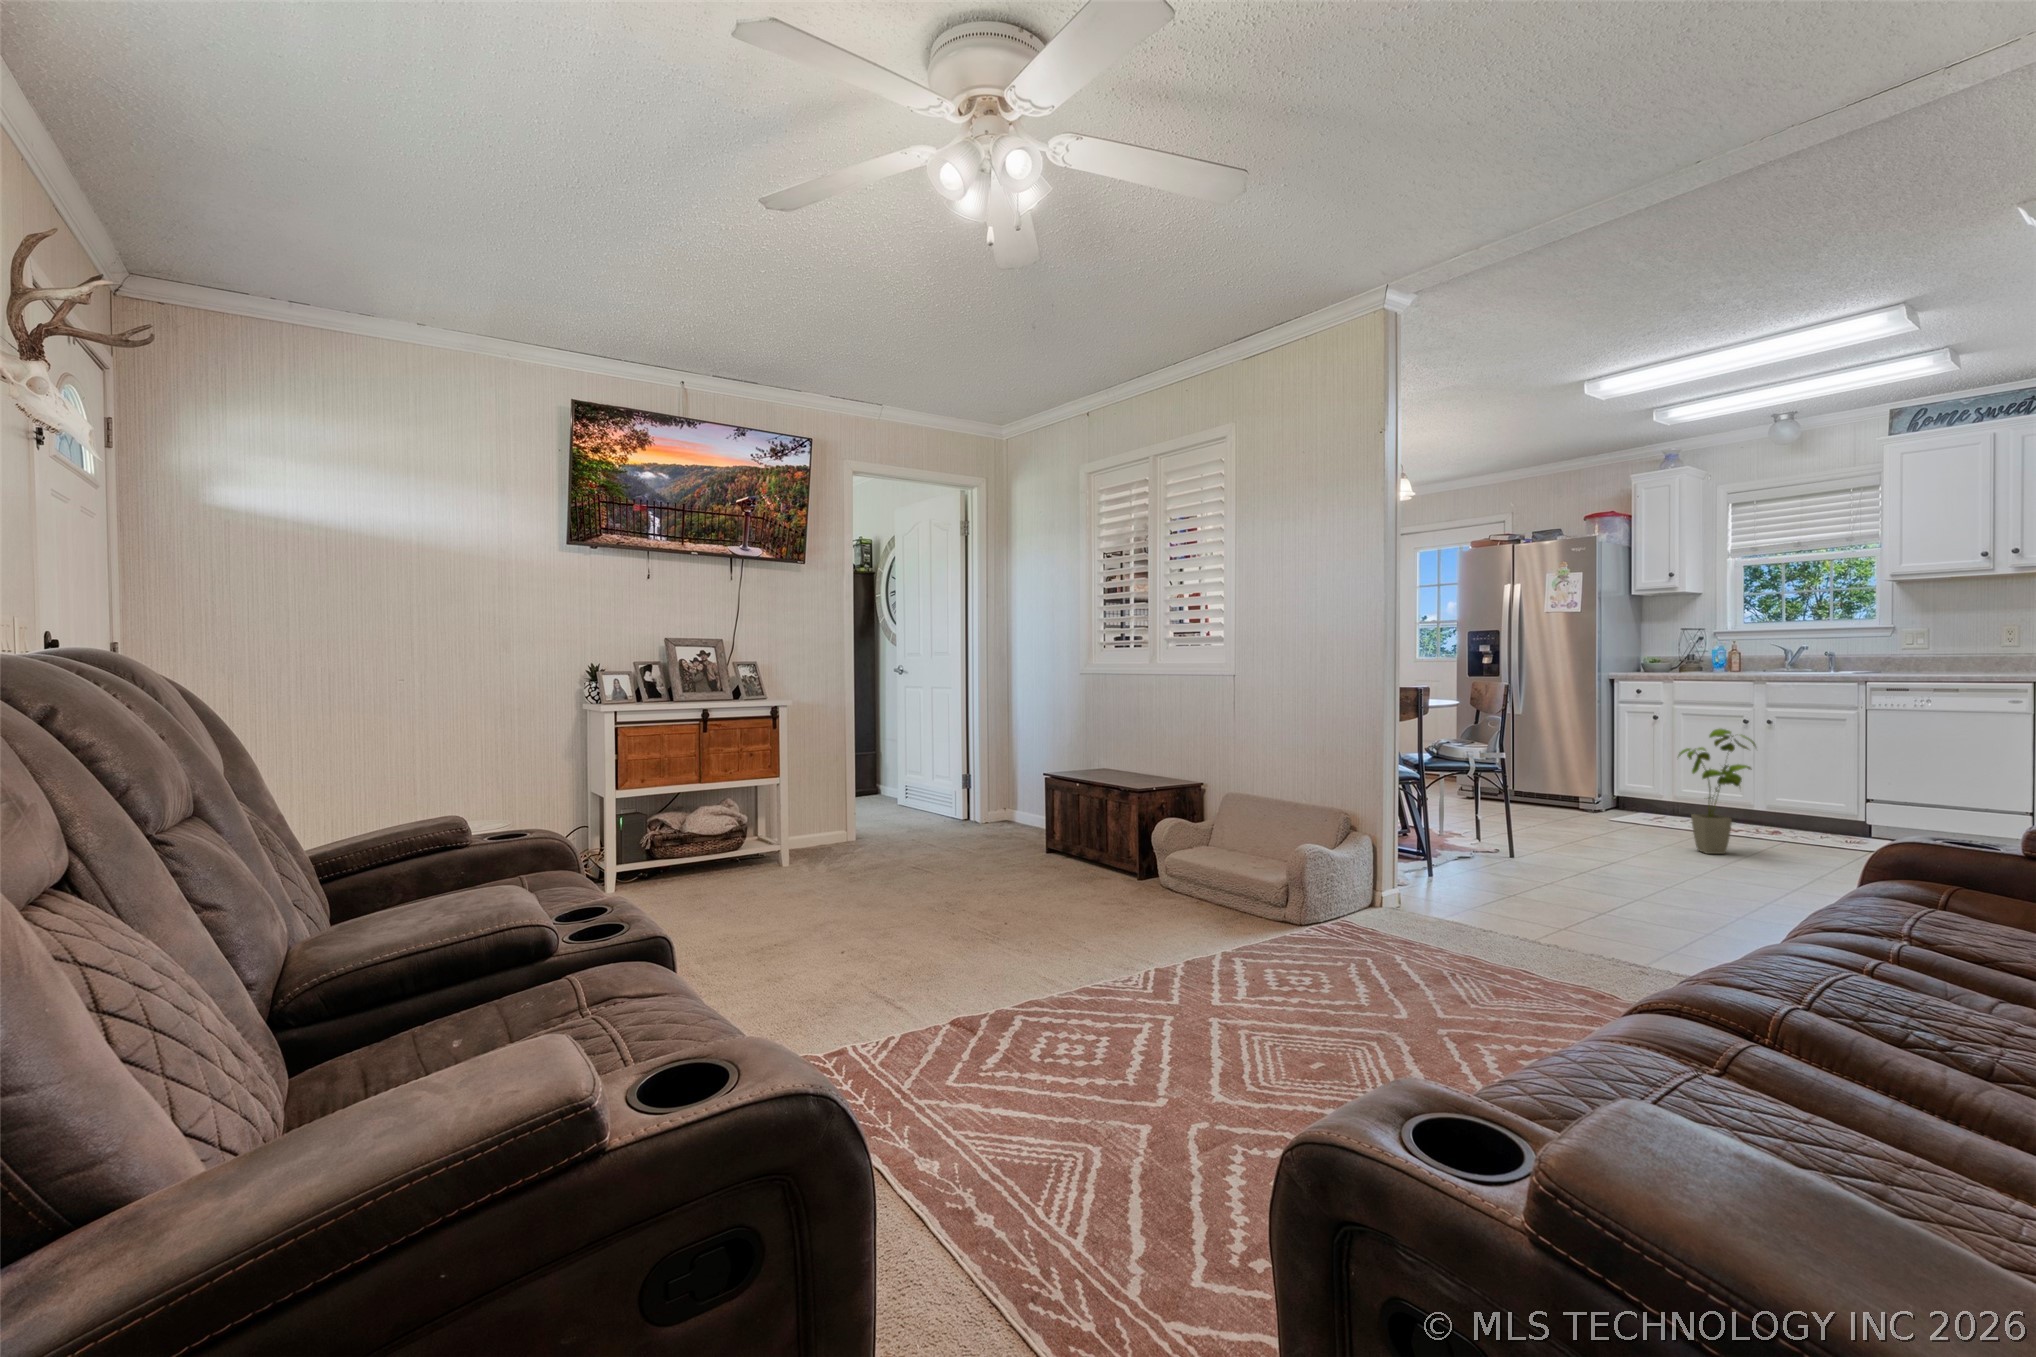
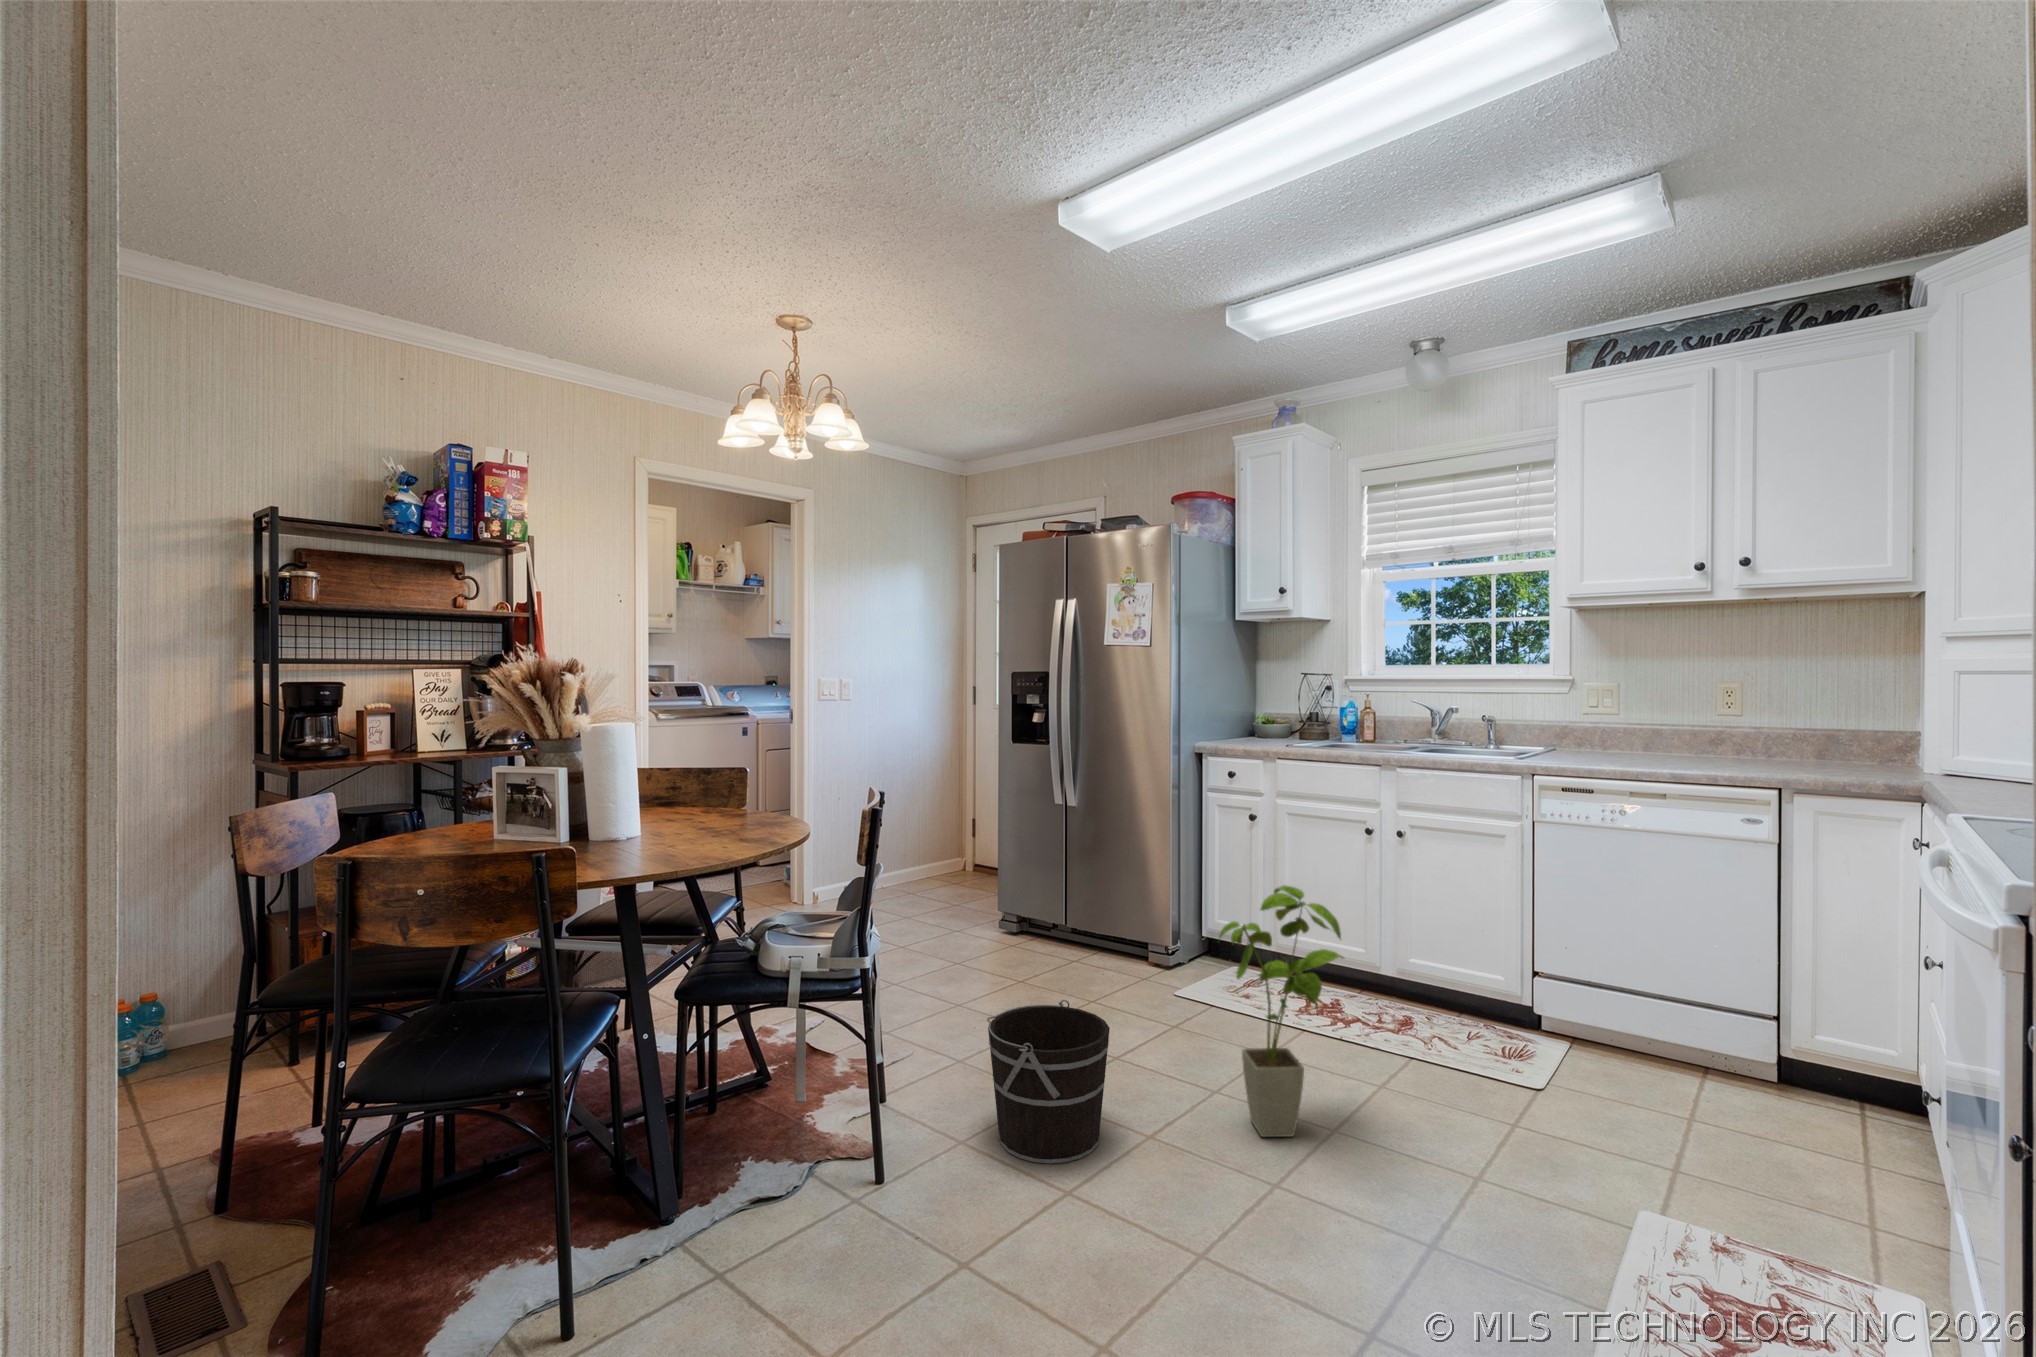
bucket: none [1550,789,1623,855] -> present [987,1000,1110,1164]

